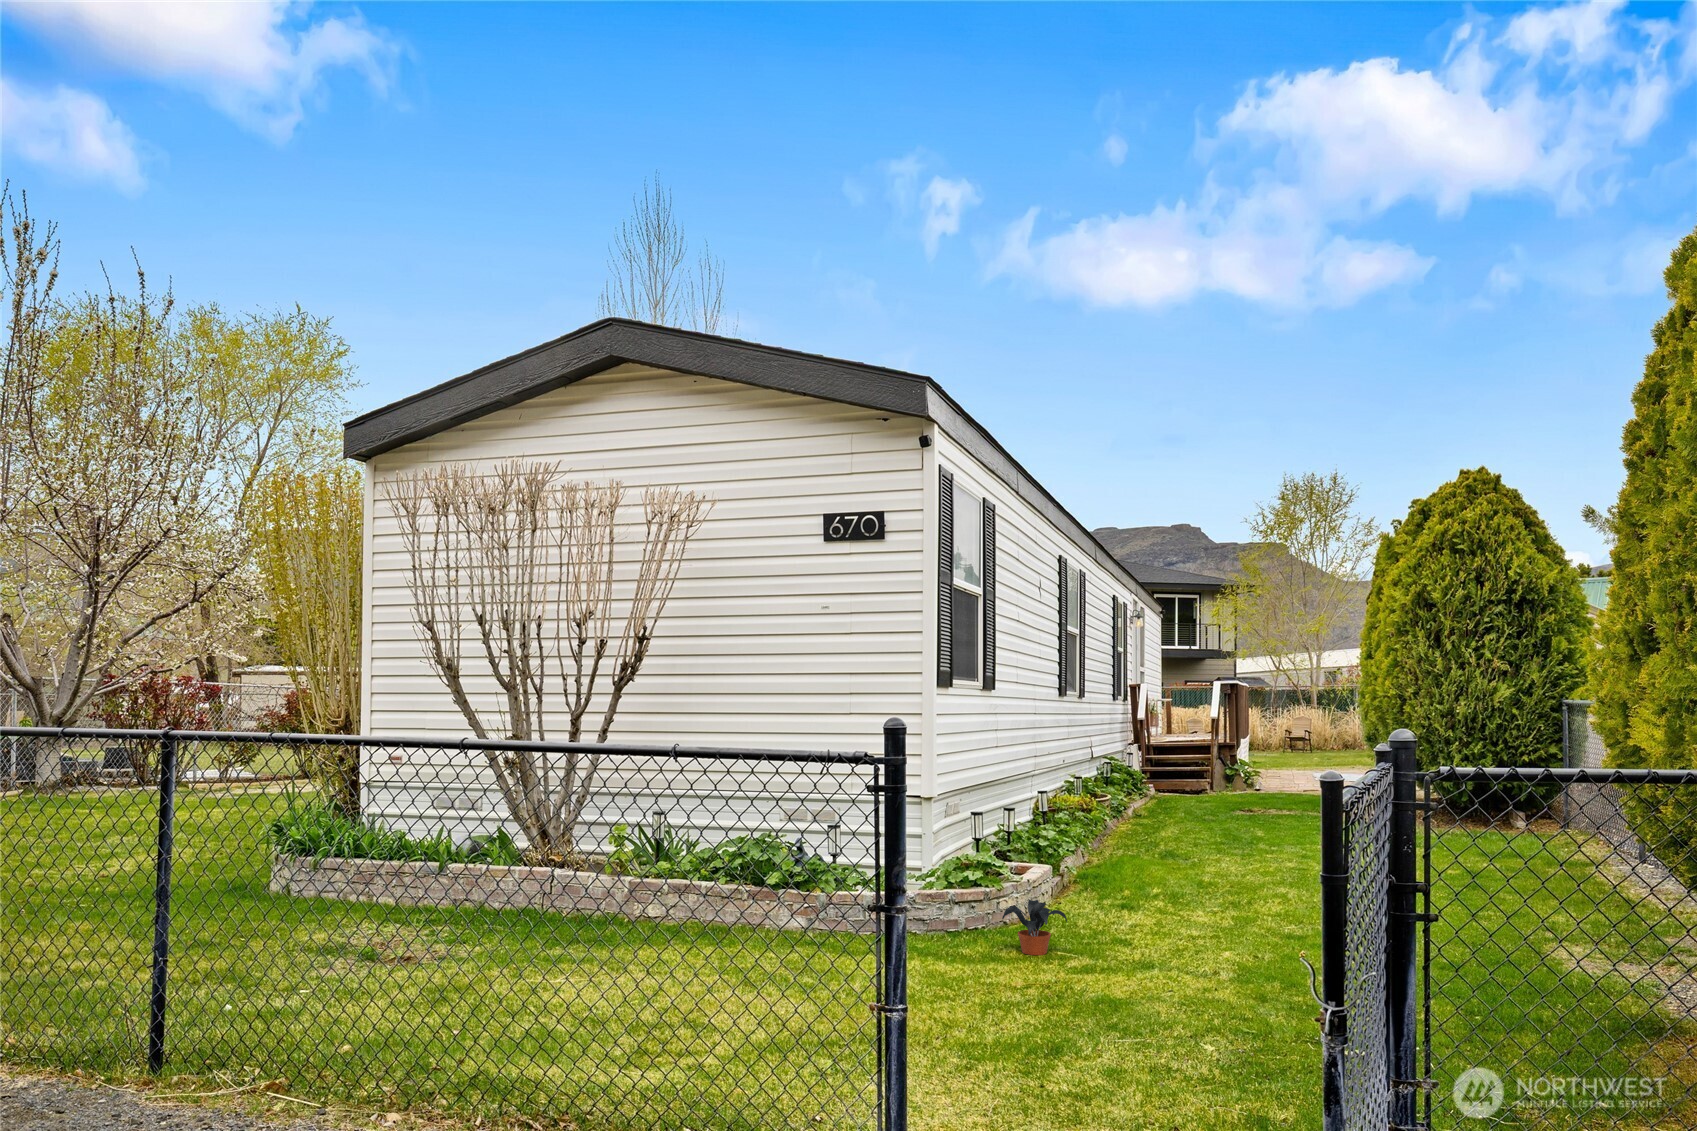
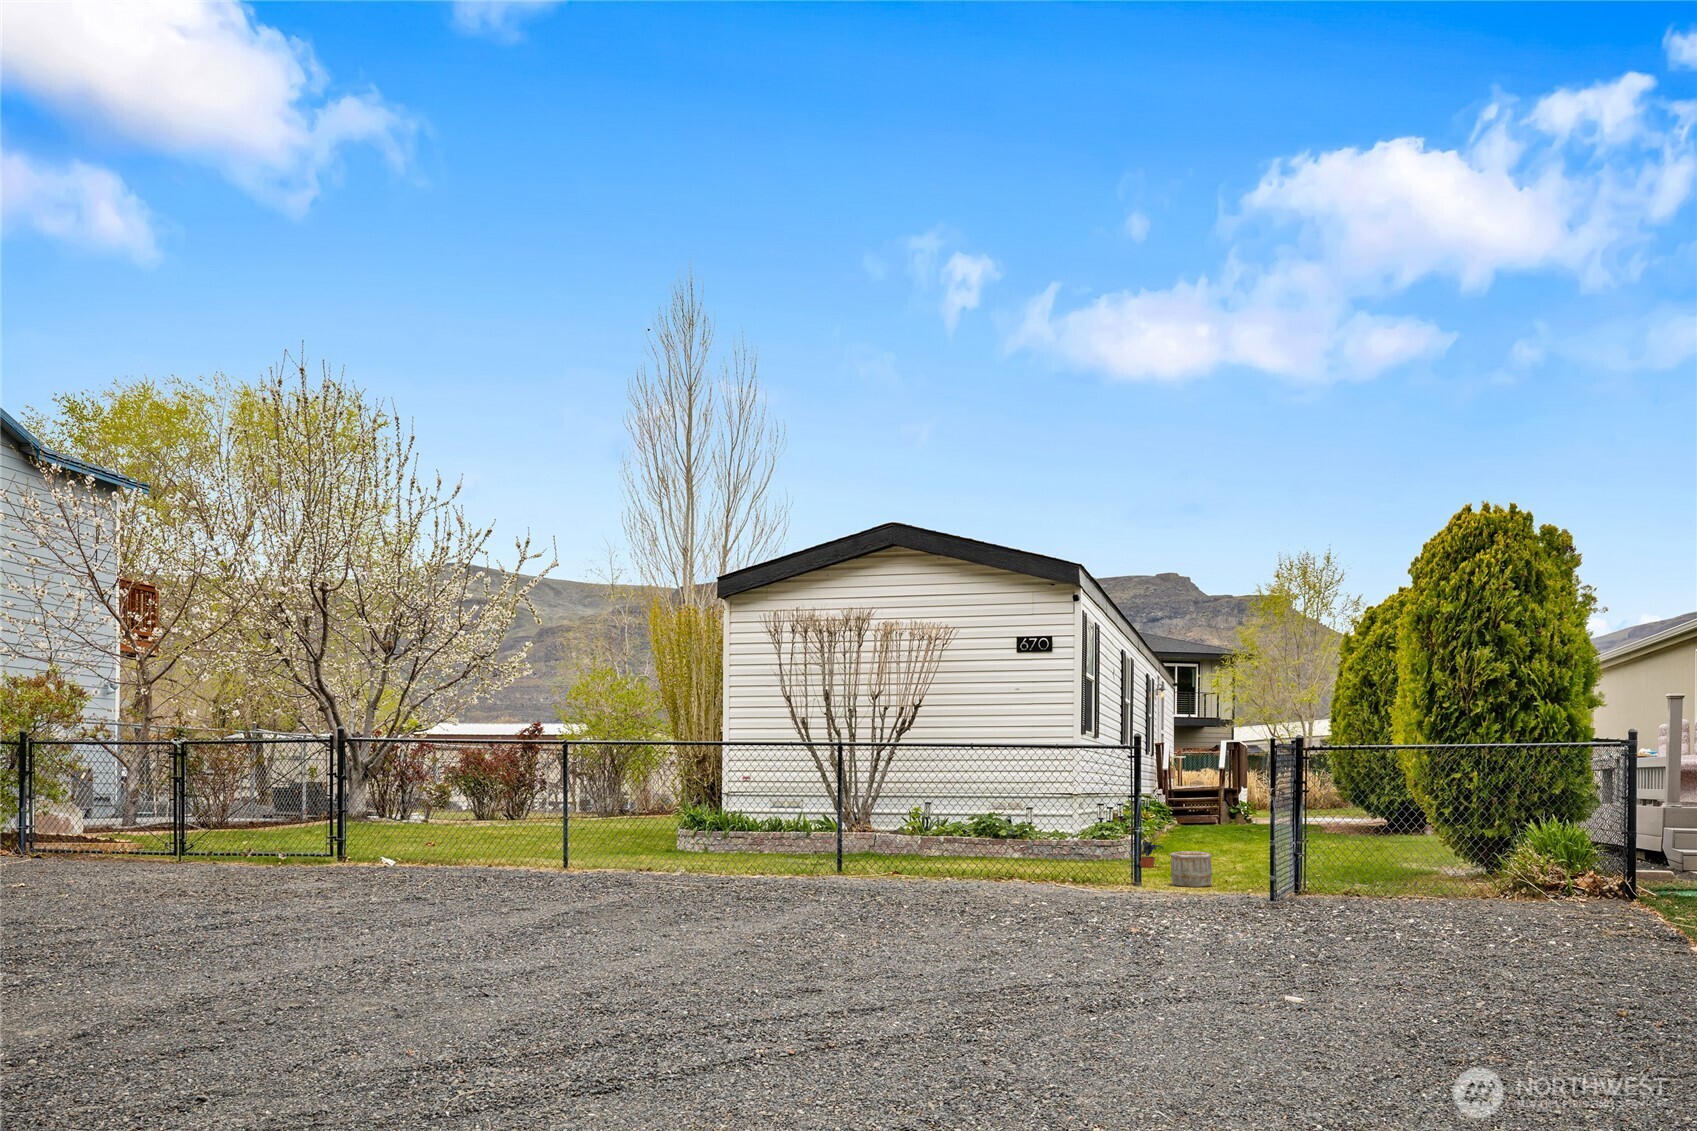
wooden bucket: none [1033,985,1138,1093] -> present [1170,851,1212,887]

